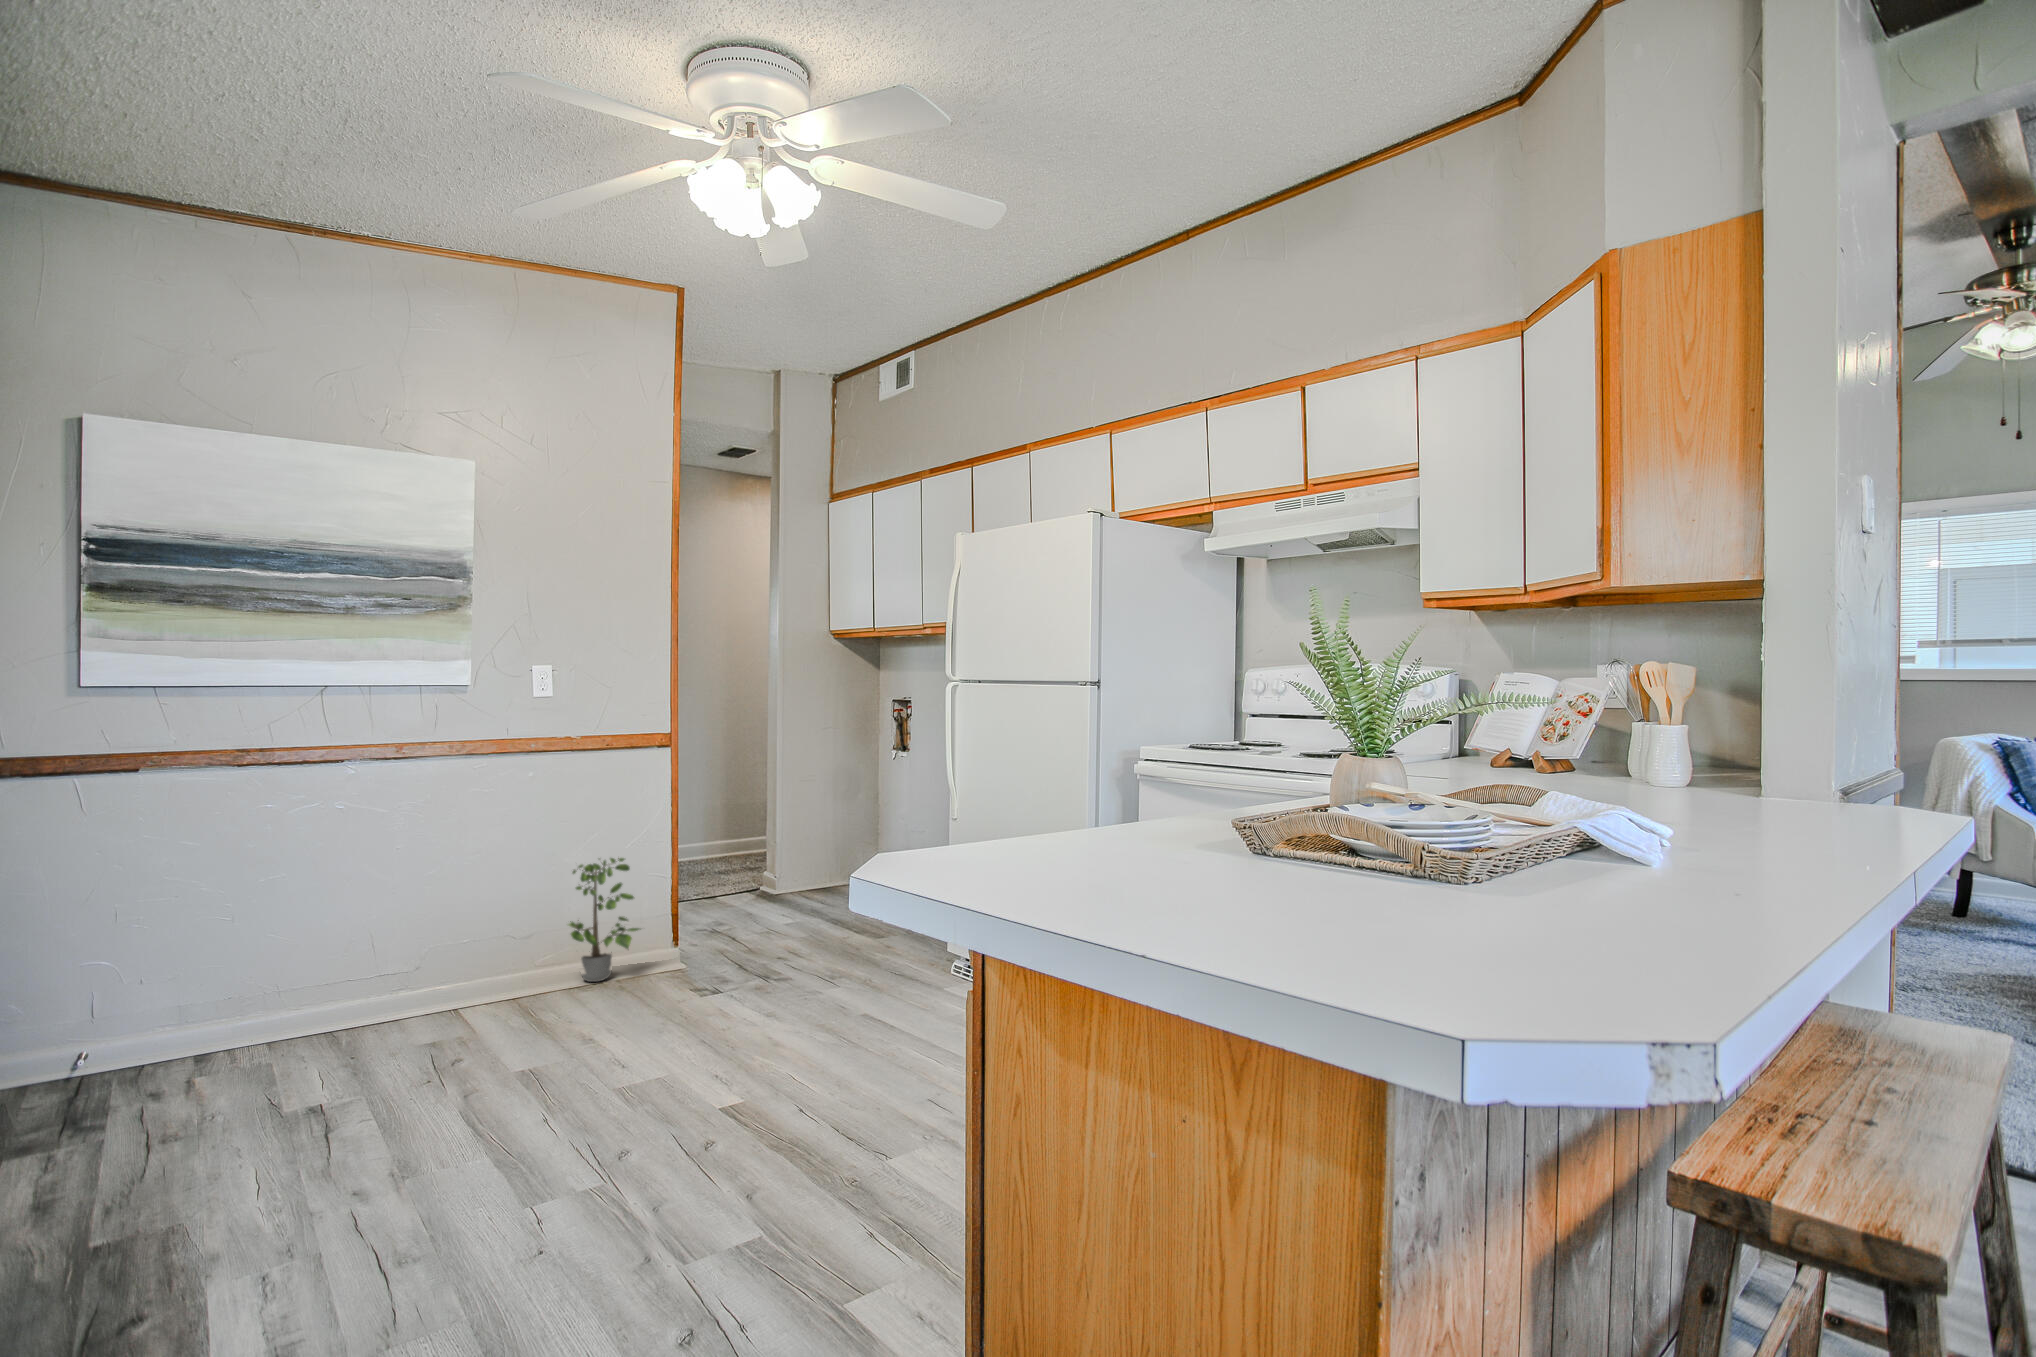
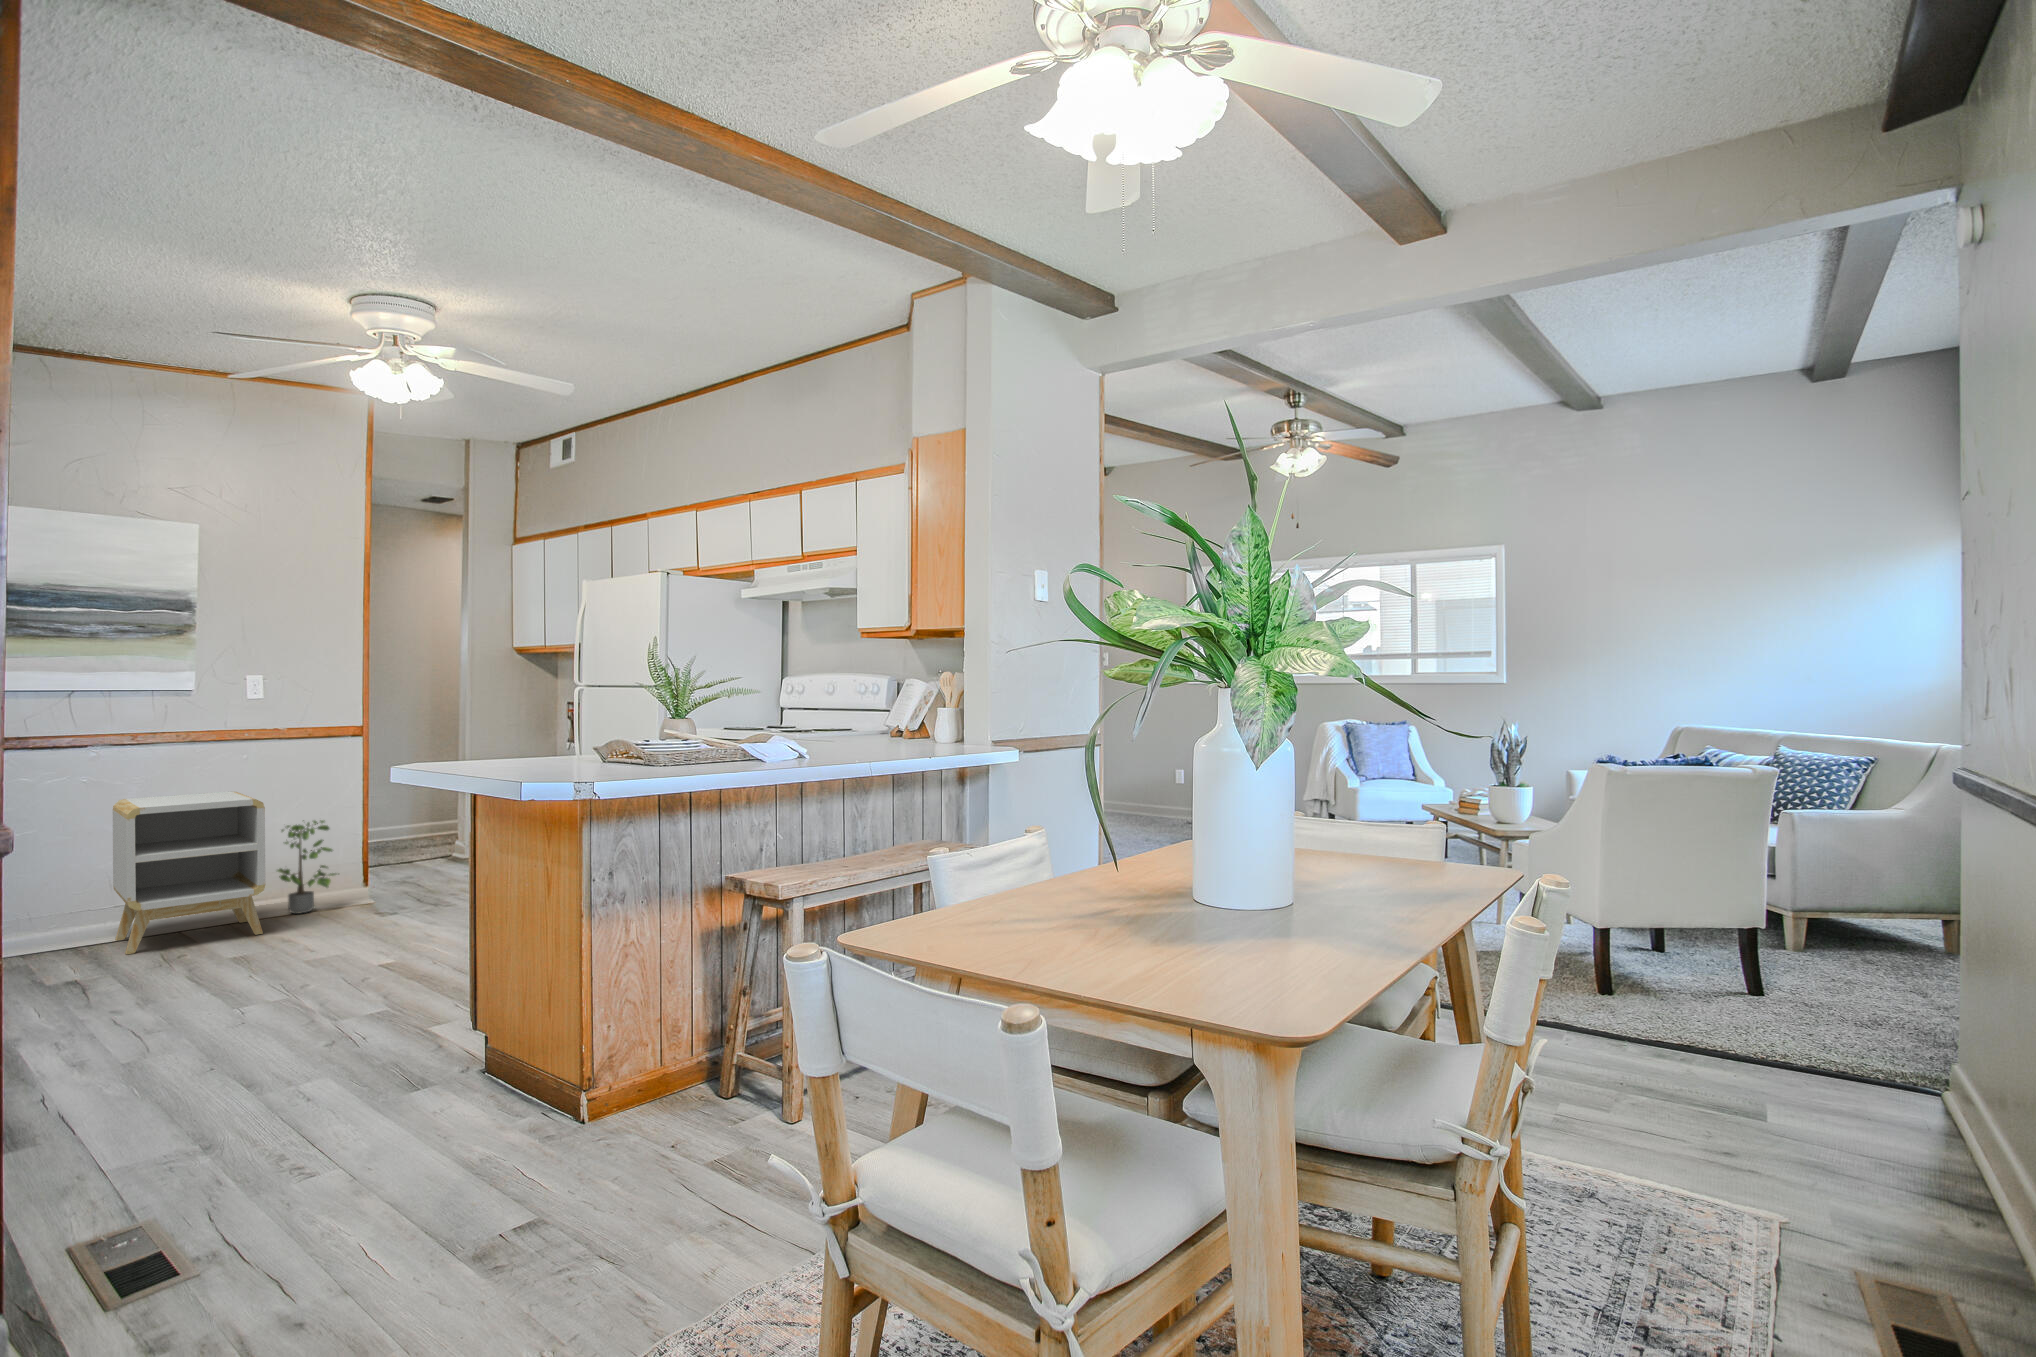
side table: none [371,820,553,1055] -> present [113,792,265,954]

